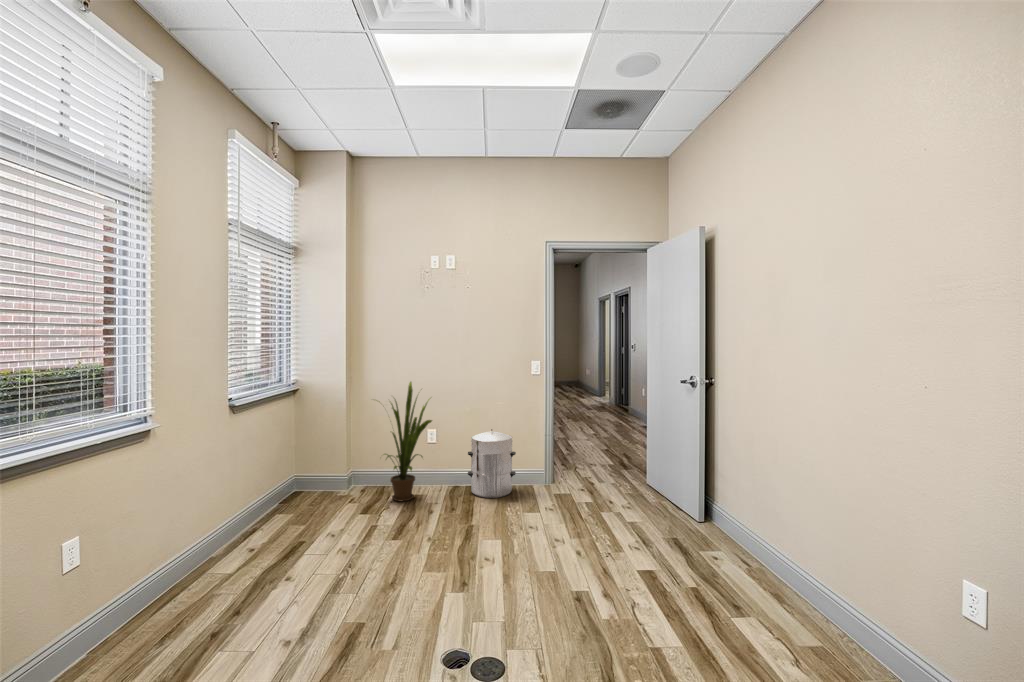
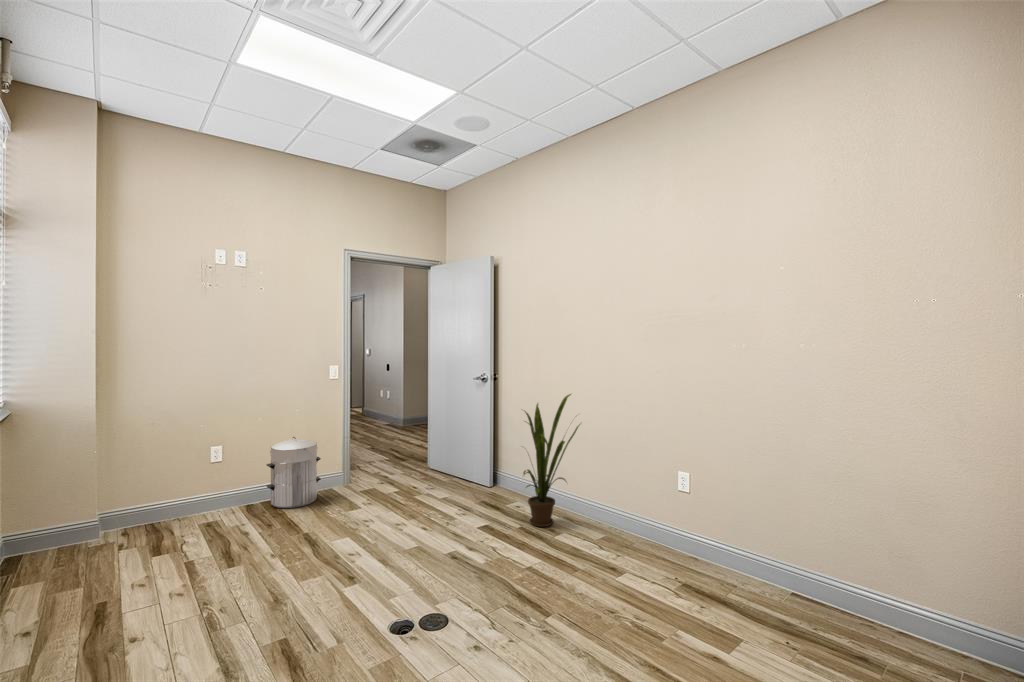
house plant: present [385,382,432,501] -> present [523,394,580,527]

